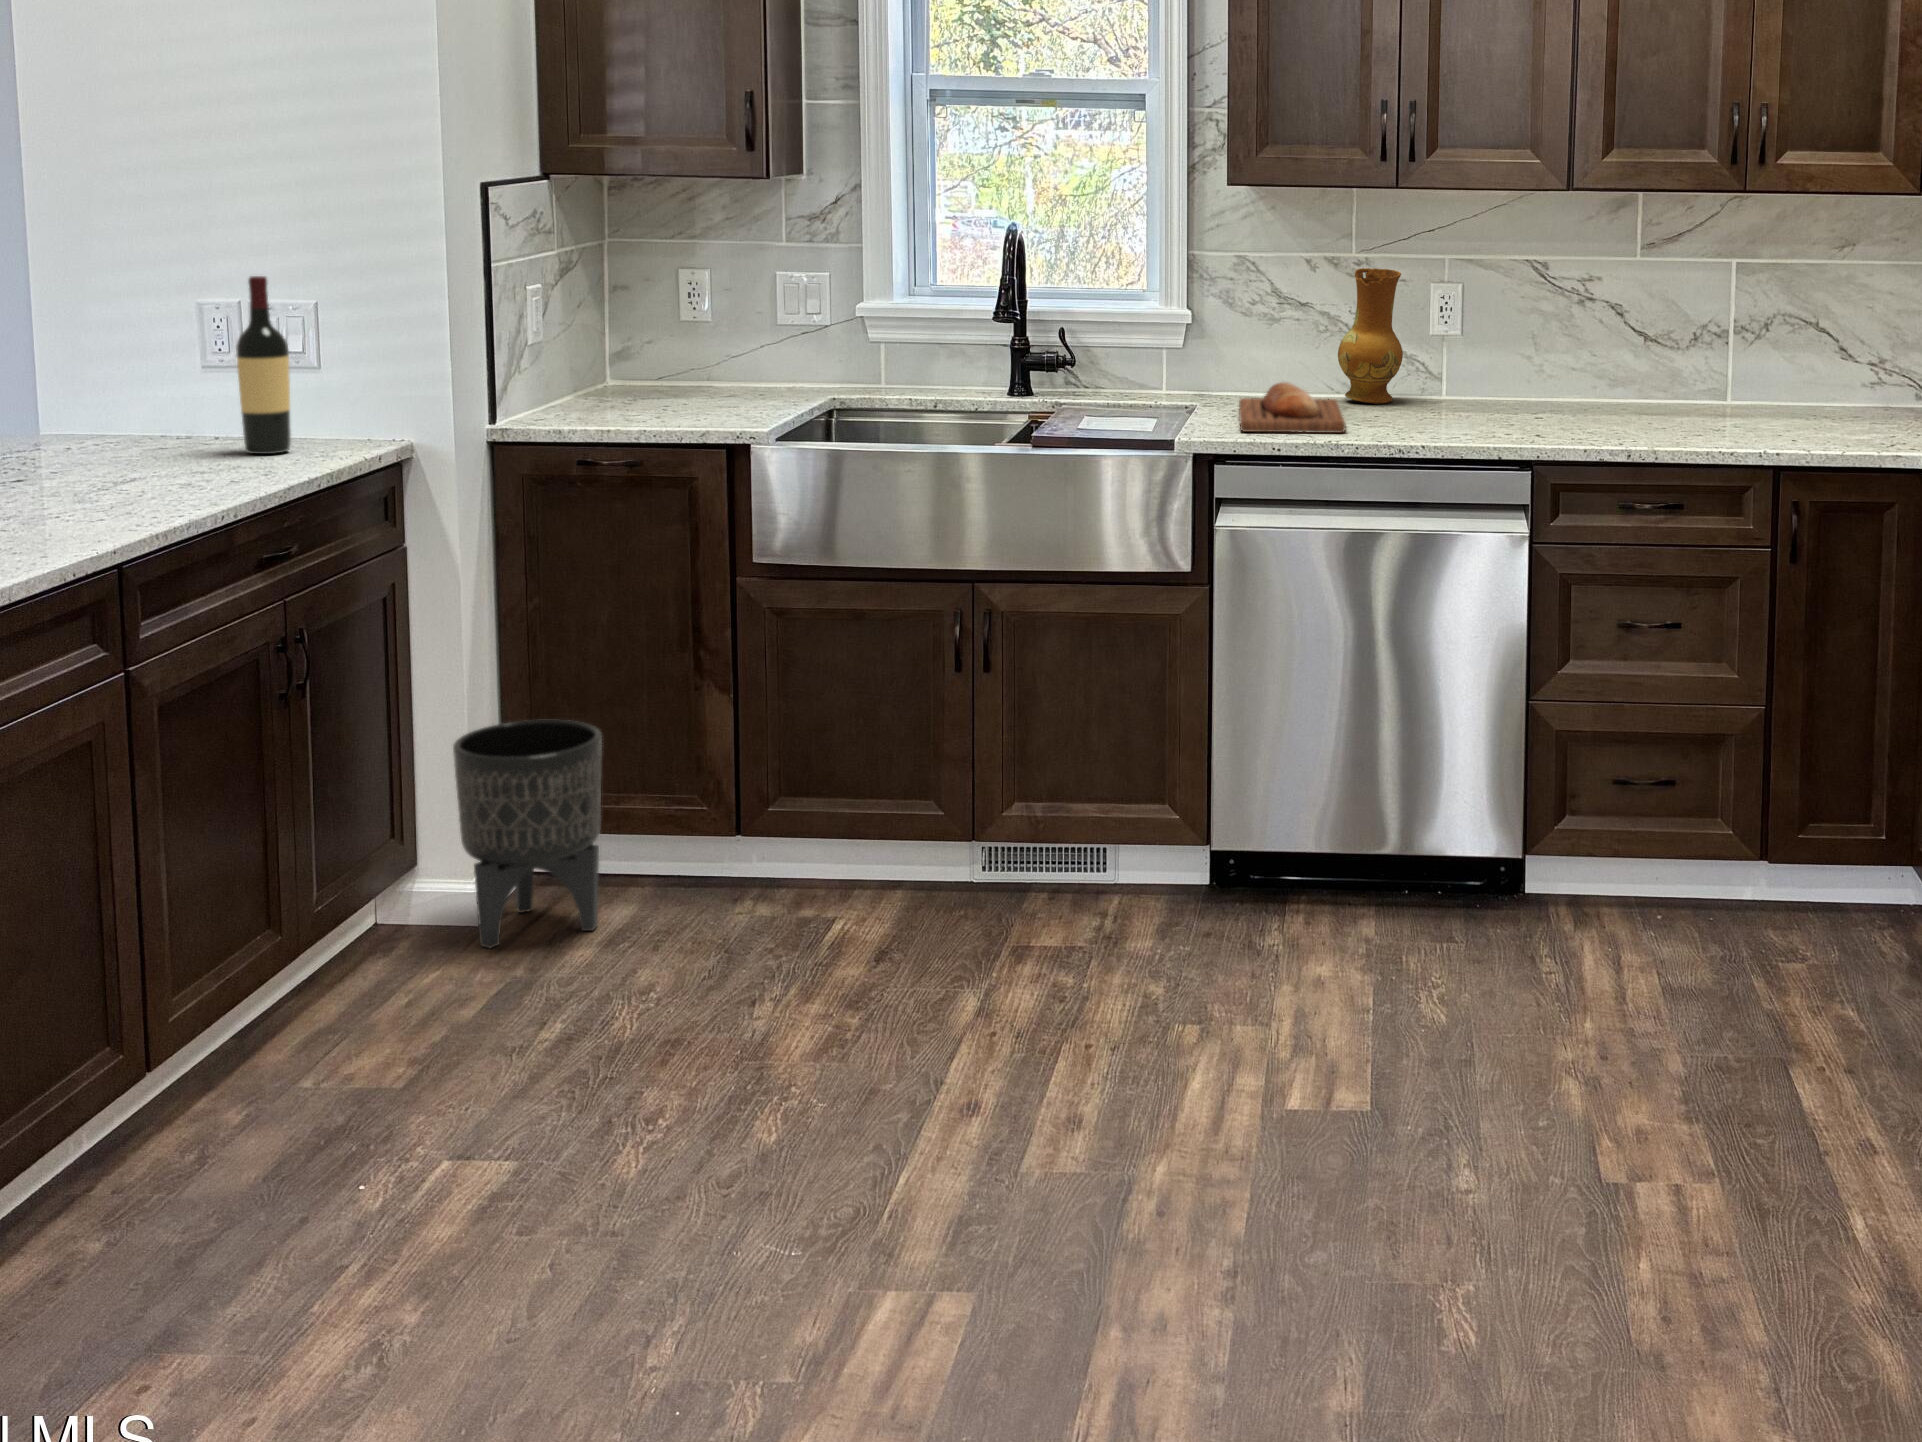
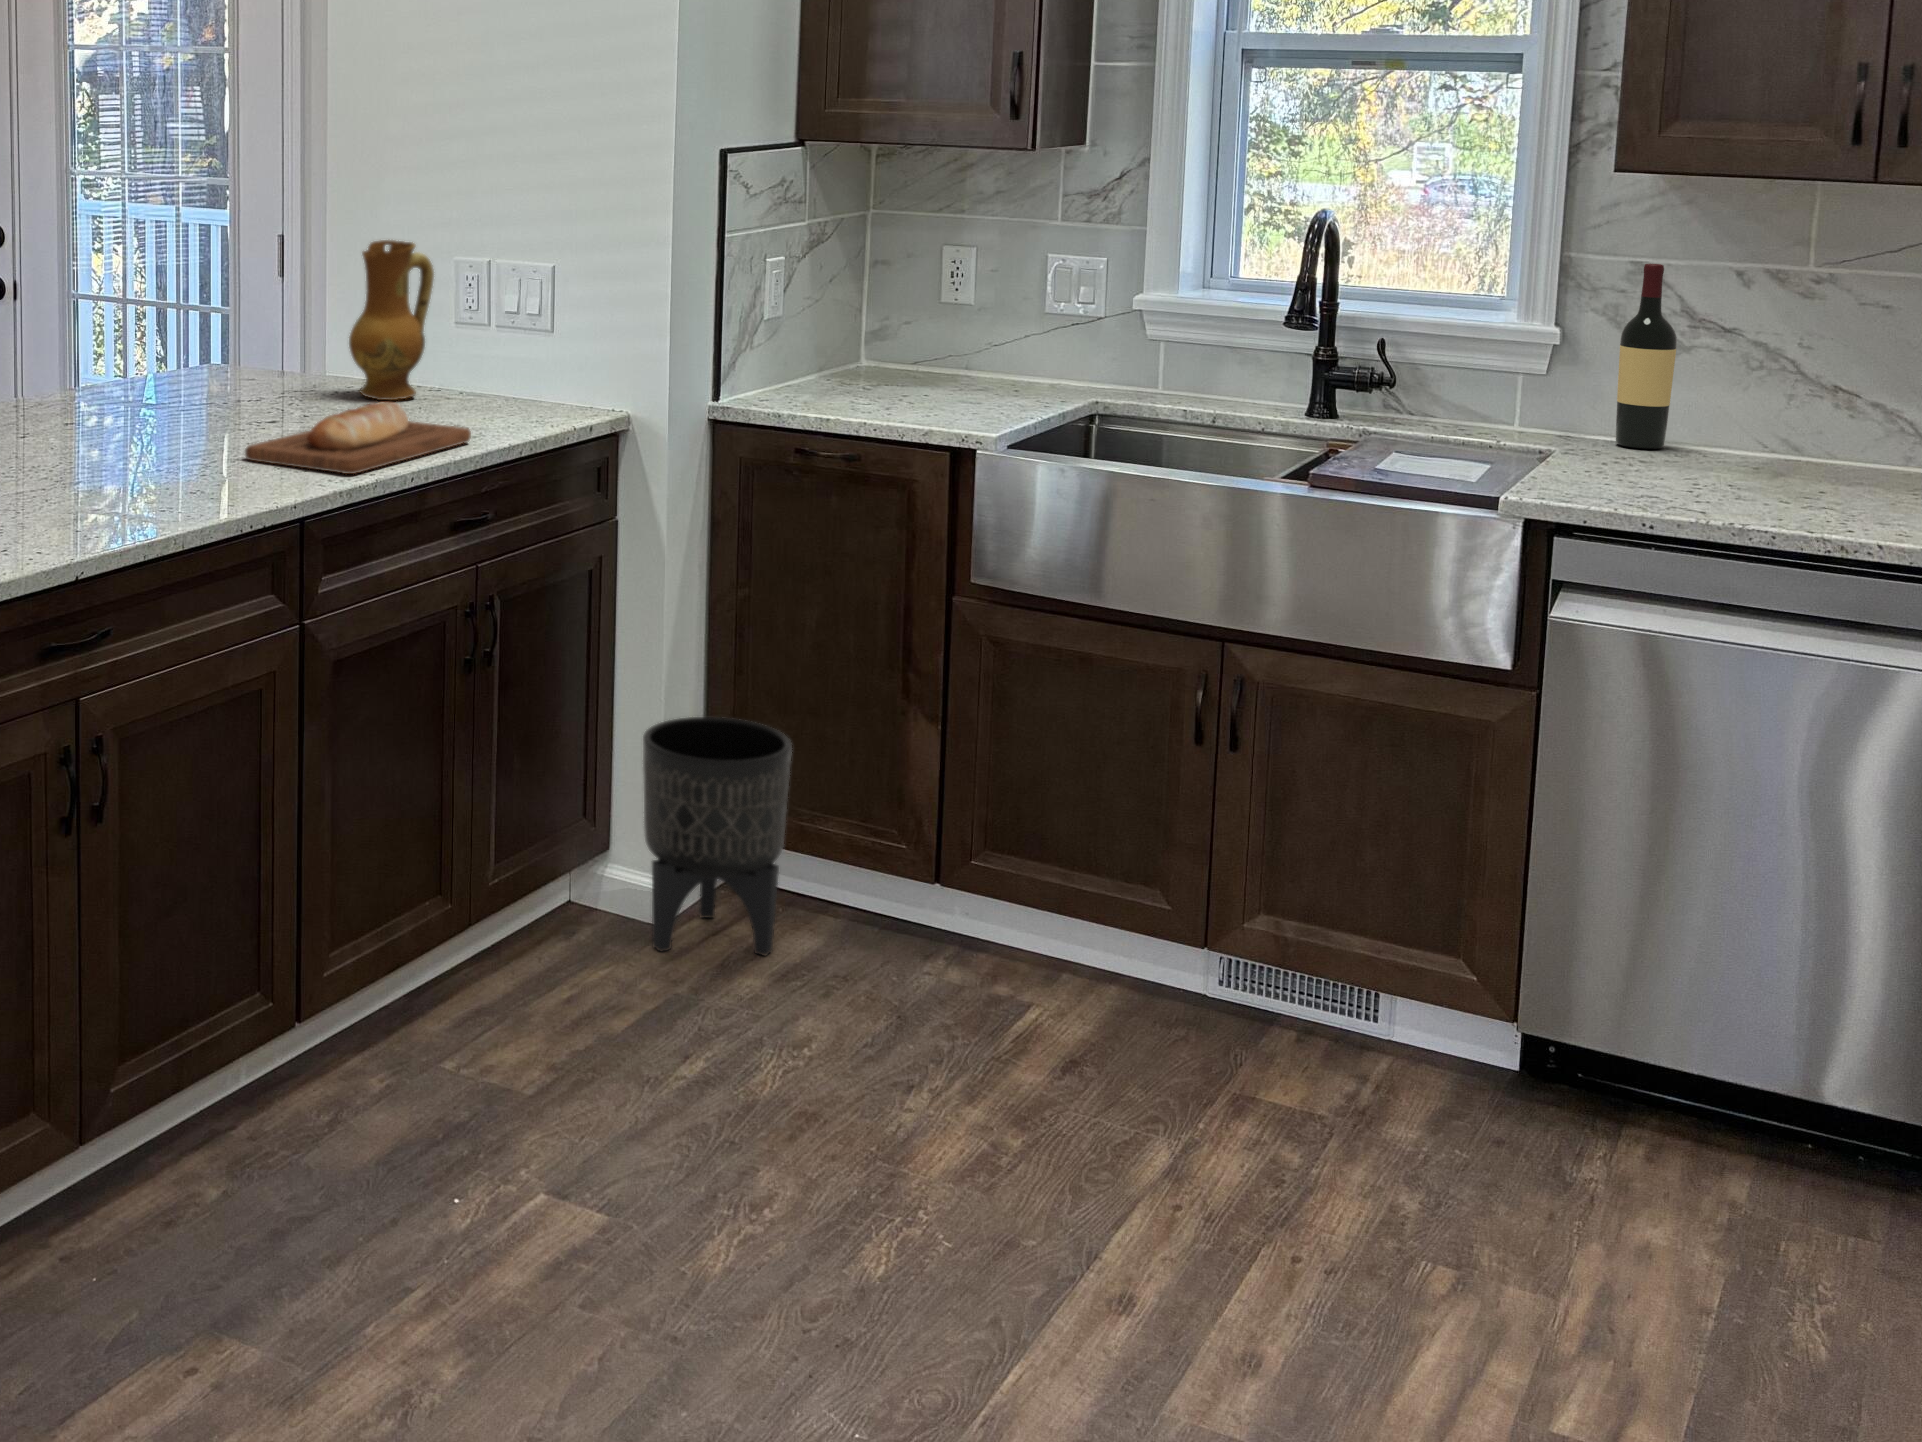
ceramic jug: present [1338,268,1403,404] -> present [349,240,434,400]
wine bottle: present [236,276,291,454] -> present [1616,264,1677,449]
bread loaf: present [1239,382,1346,433] -> present [245,402,471,474]

